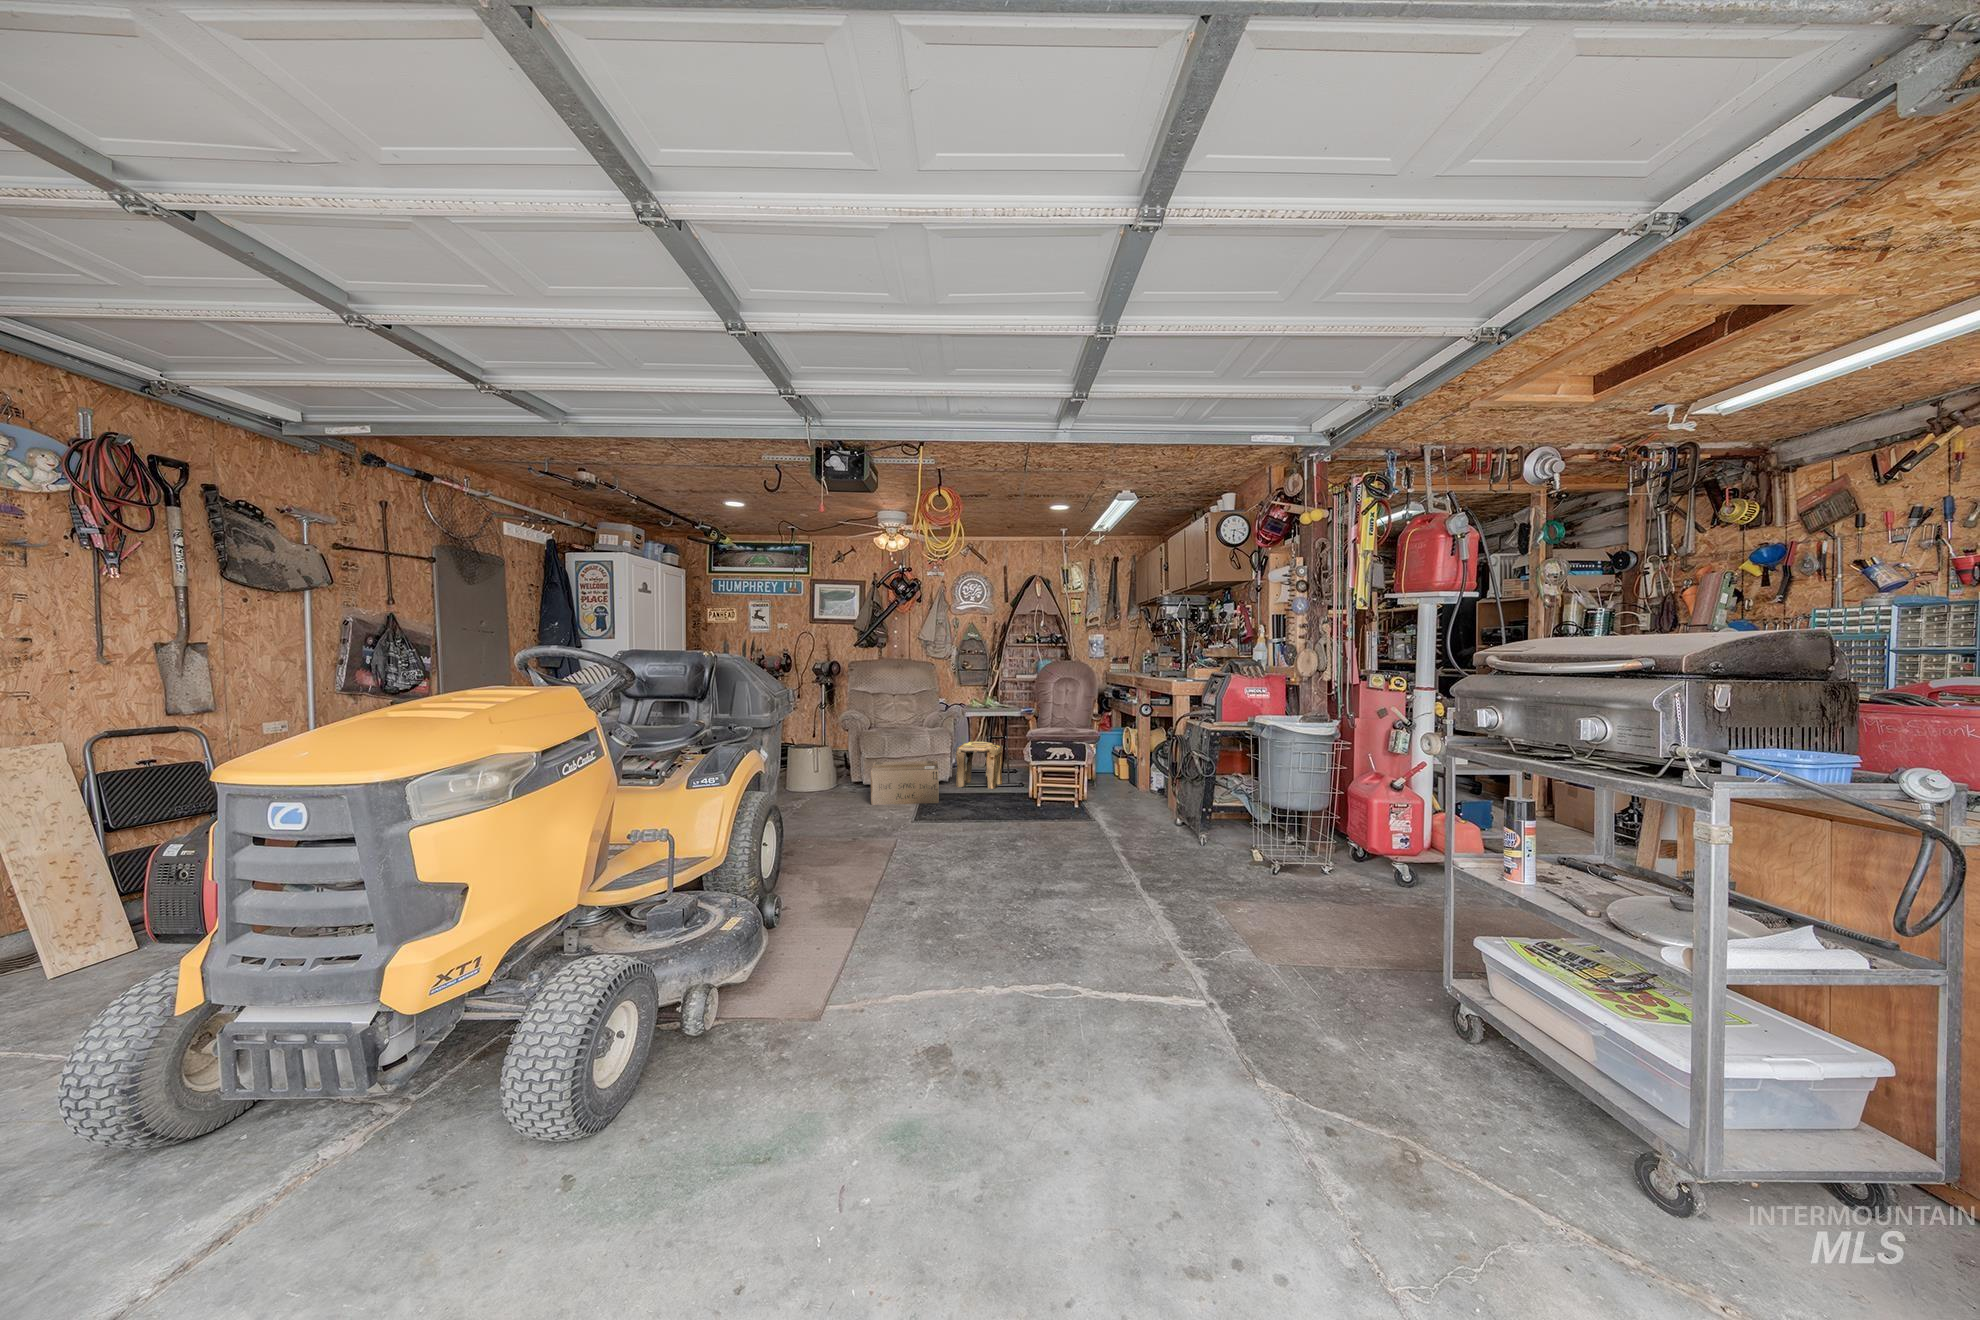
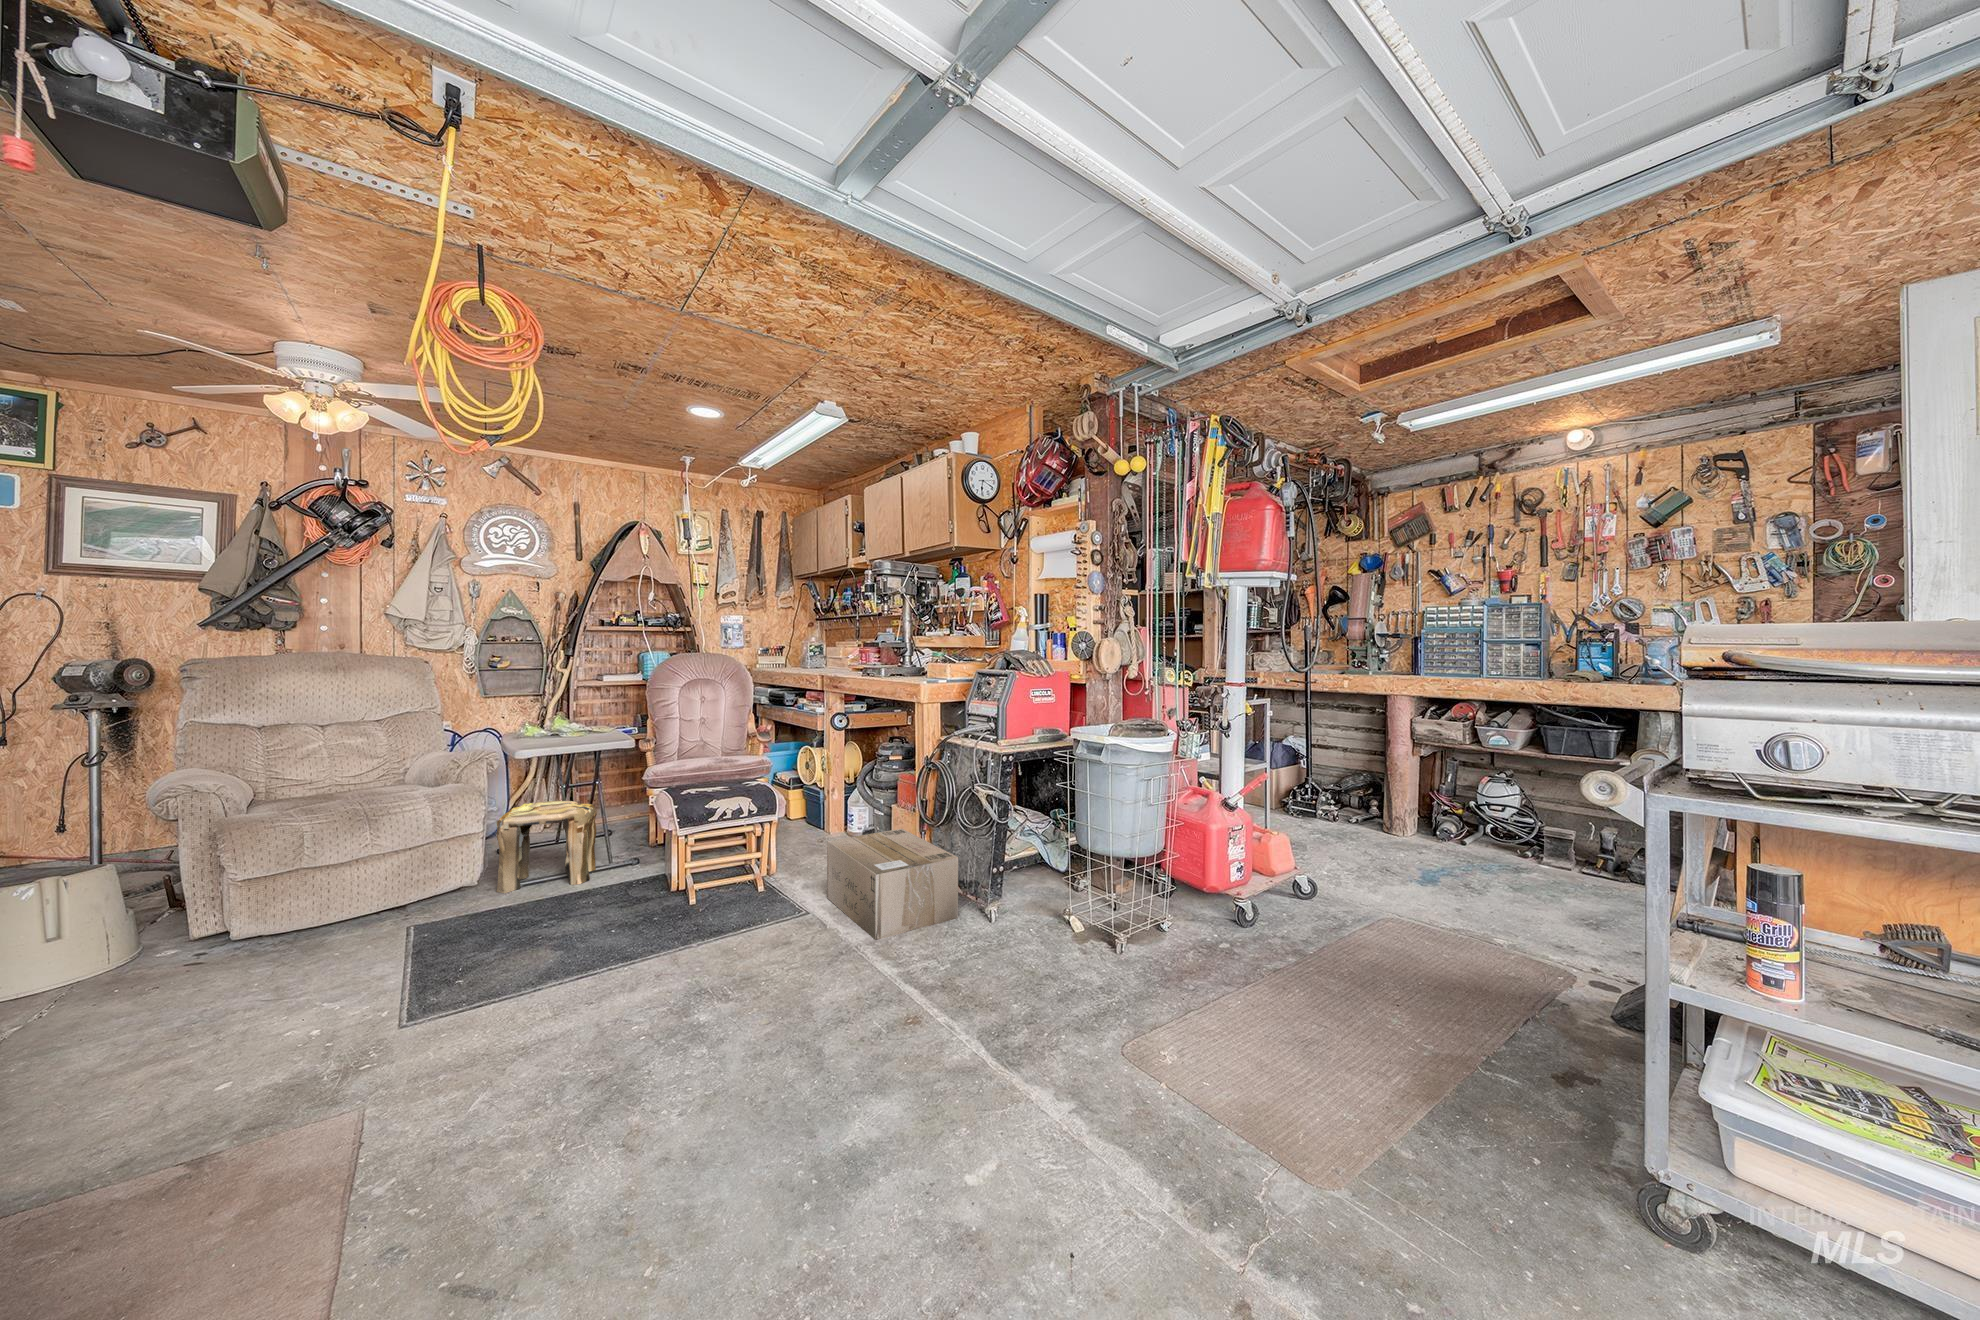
cardboard box: present [871,761,939,805] -> present [827,829,958,940]

